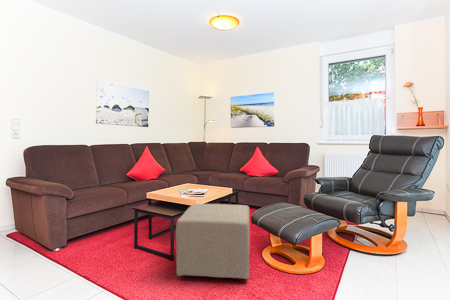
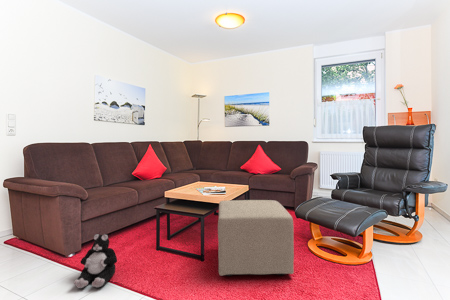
plush toy: none [46,230,88,279] -> present [74,234,117,288]

